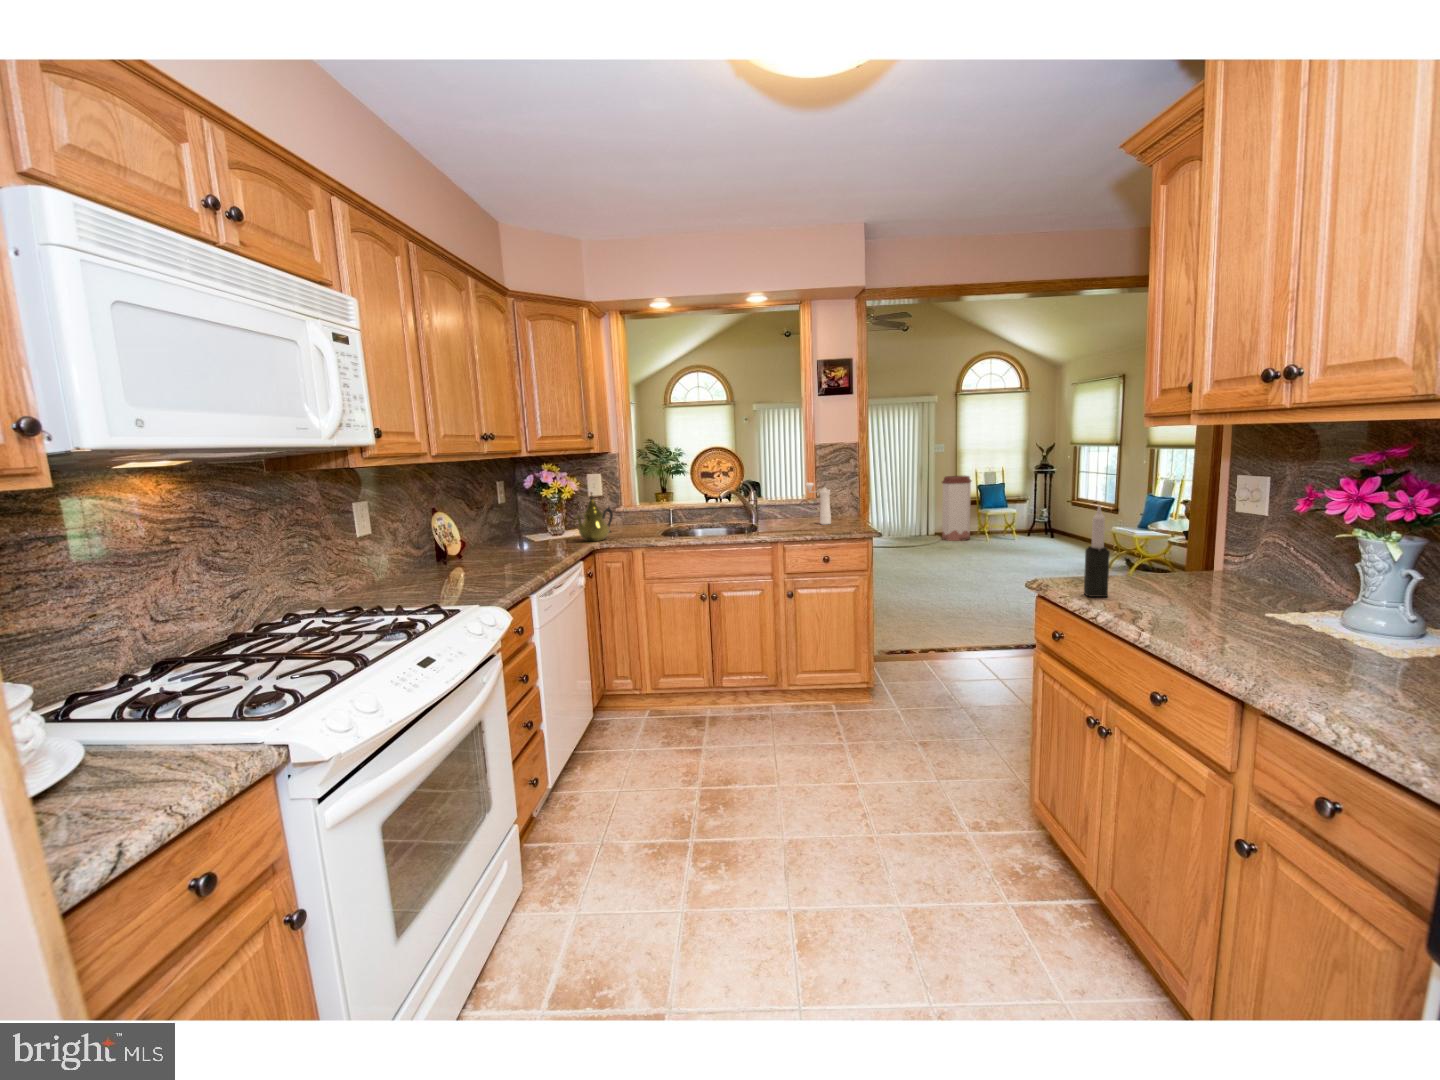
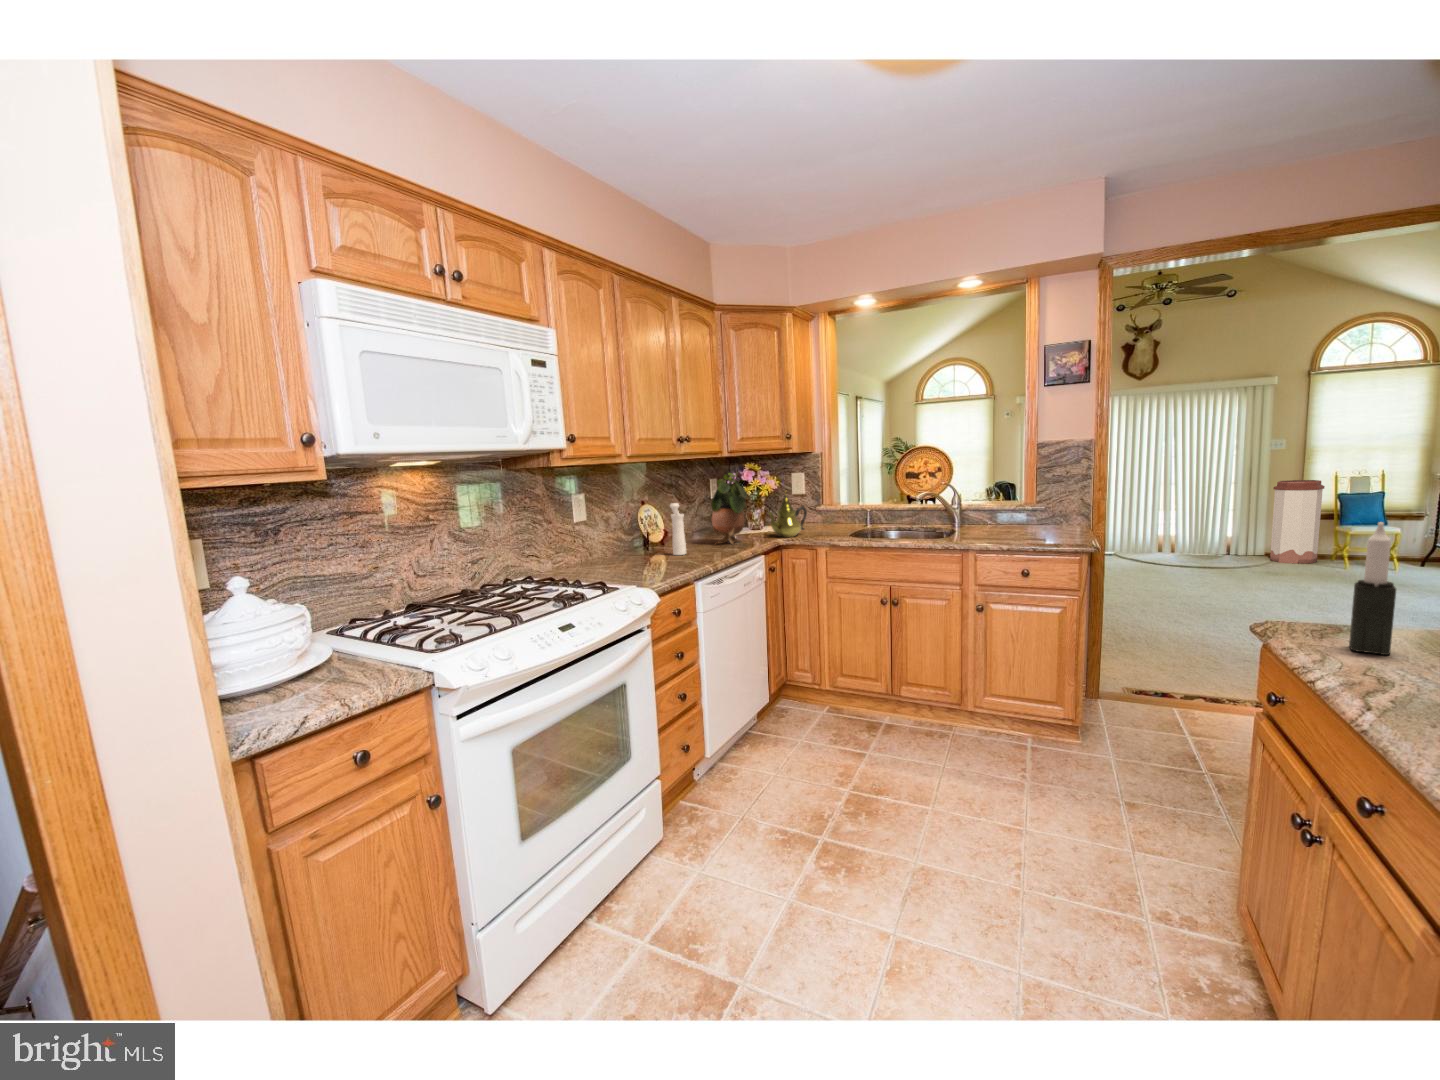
potted plant: none [516,472,557,553] -> present [712,473,748,544]
pepper mill: present [806,483,831,524] -> present [670,503,686,555]

